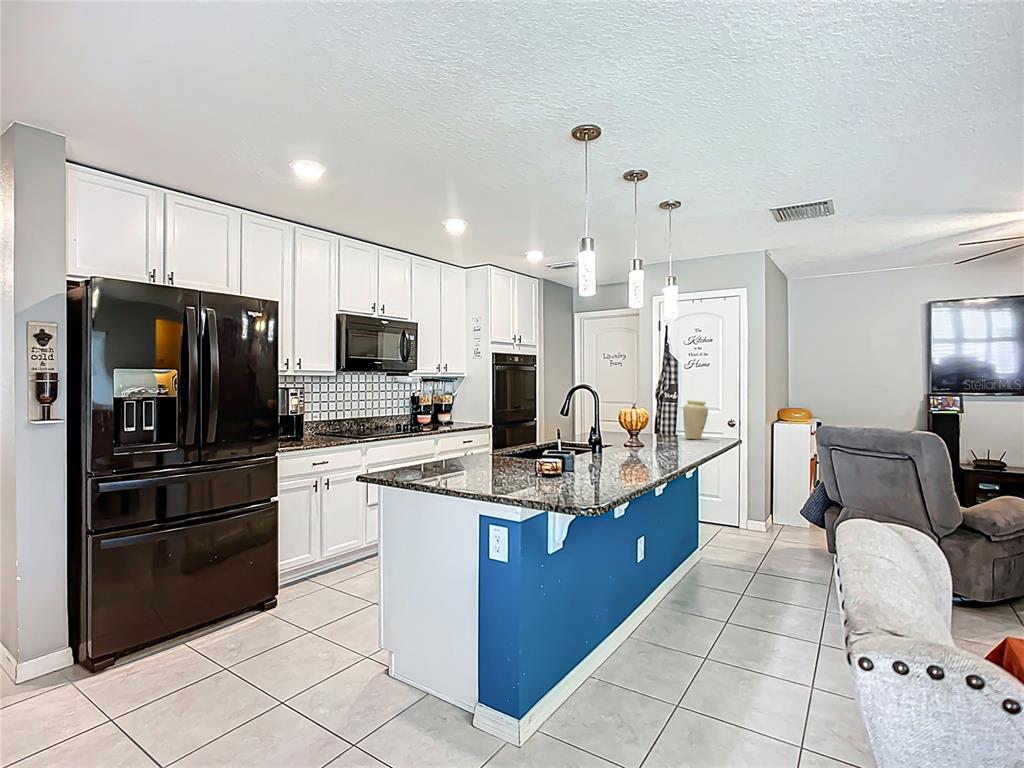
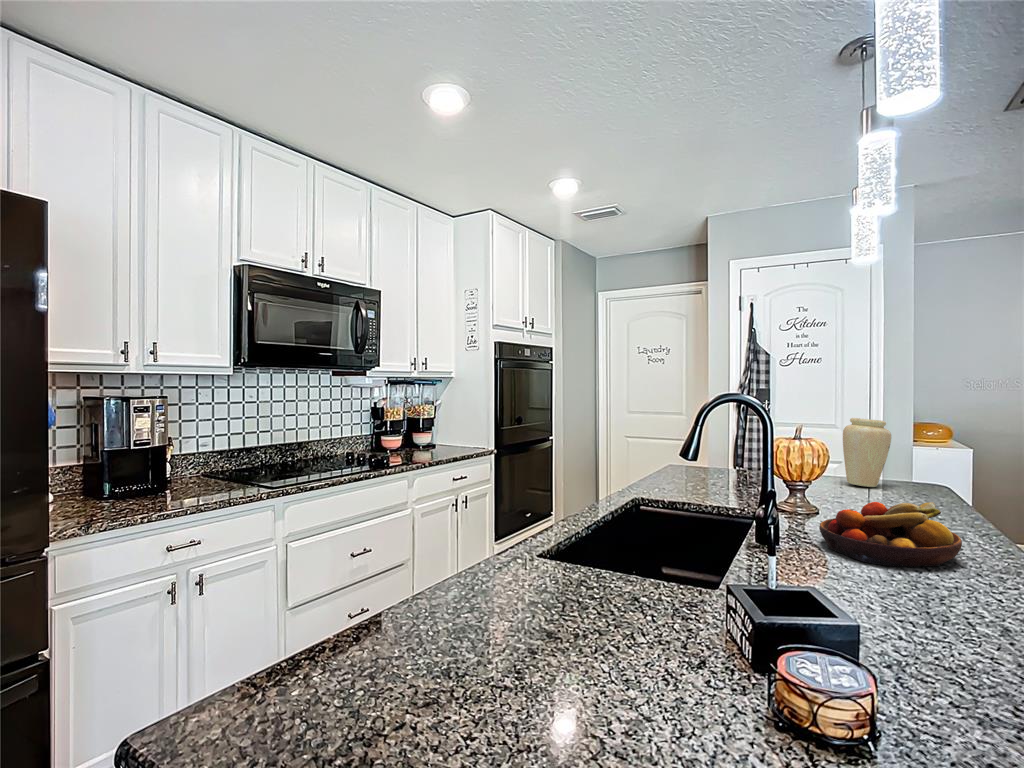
fruit bowl: none [614,432,667,456] -> present [819,502,962,567]

